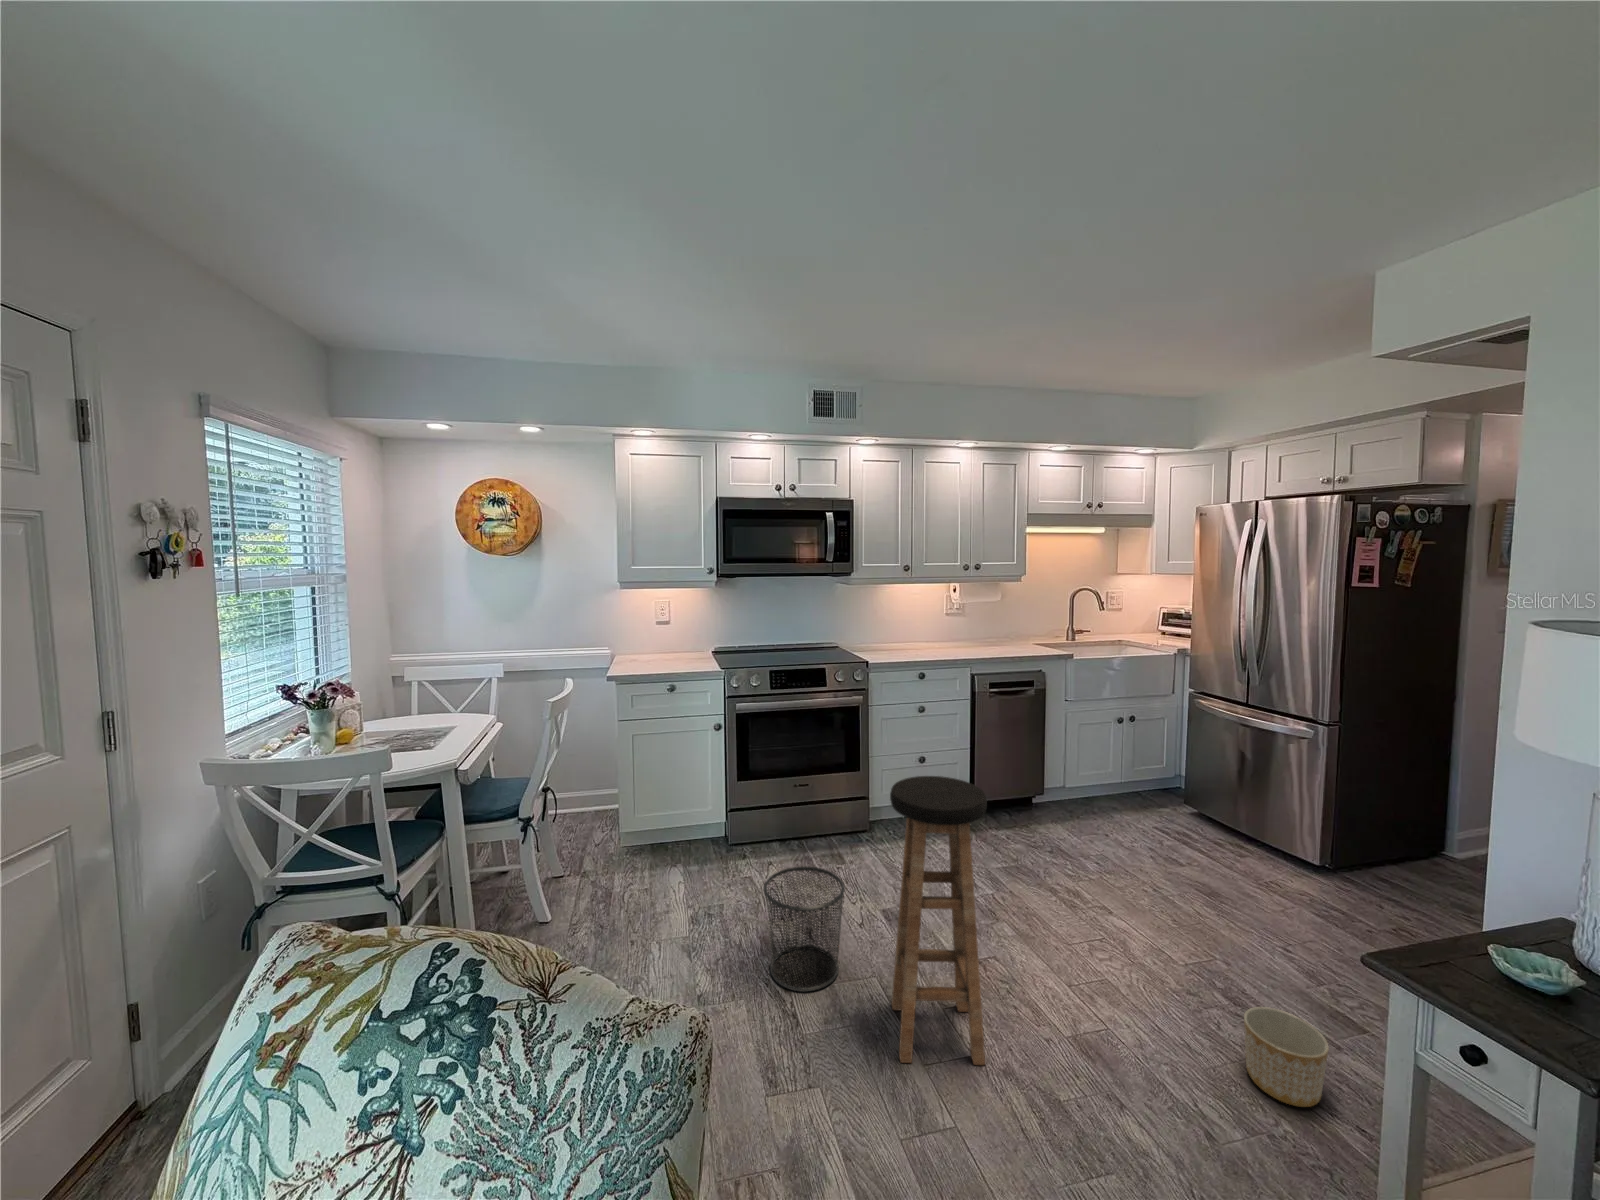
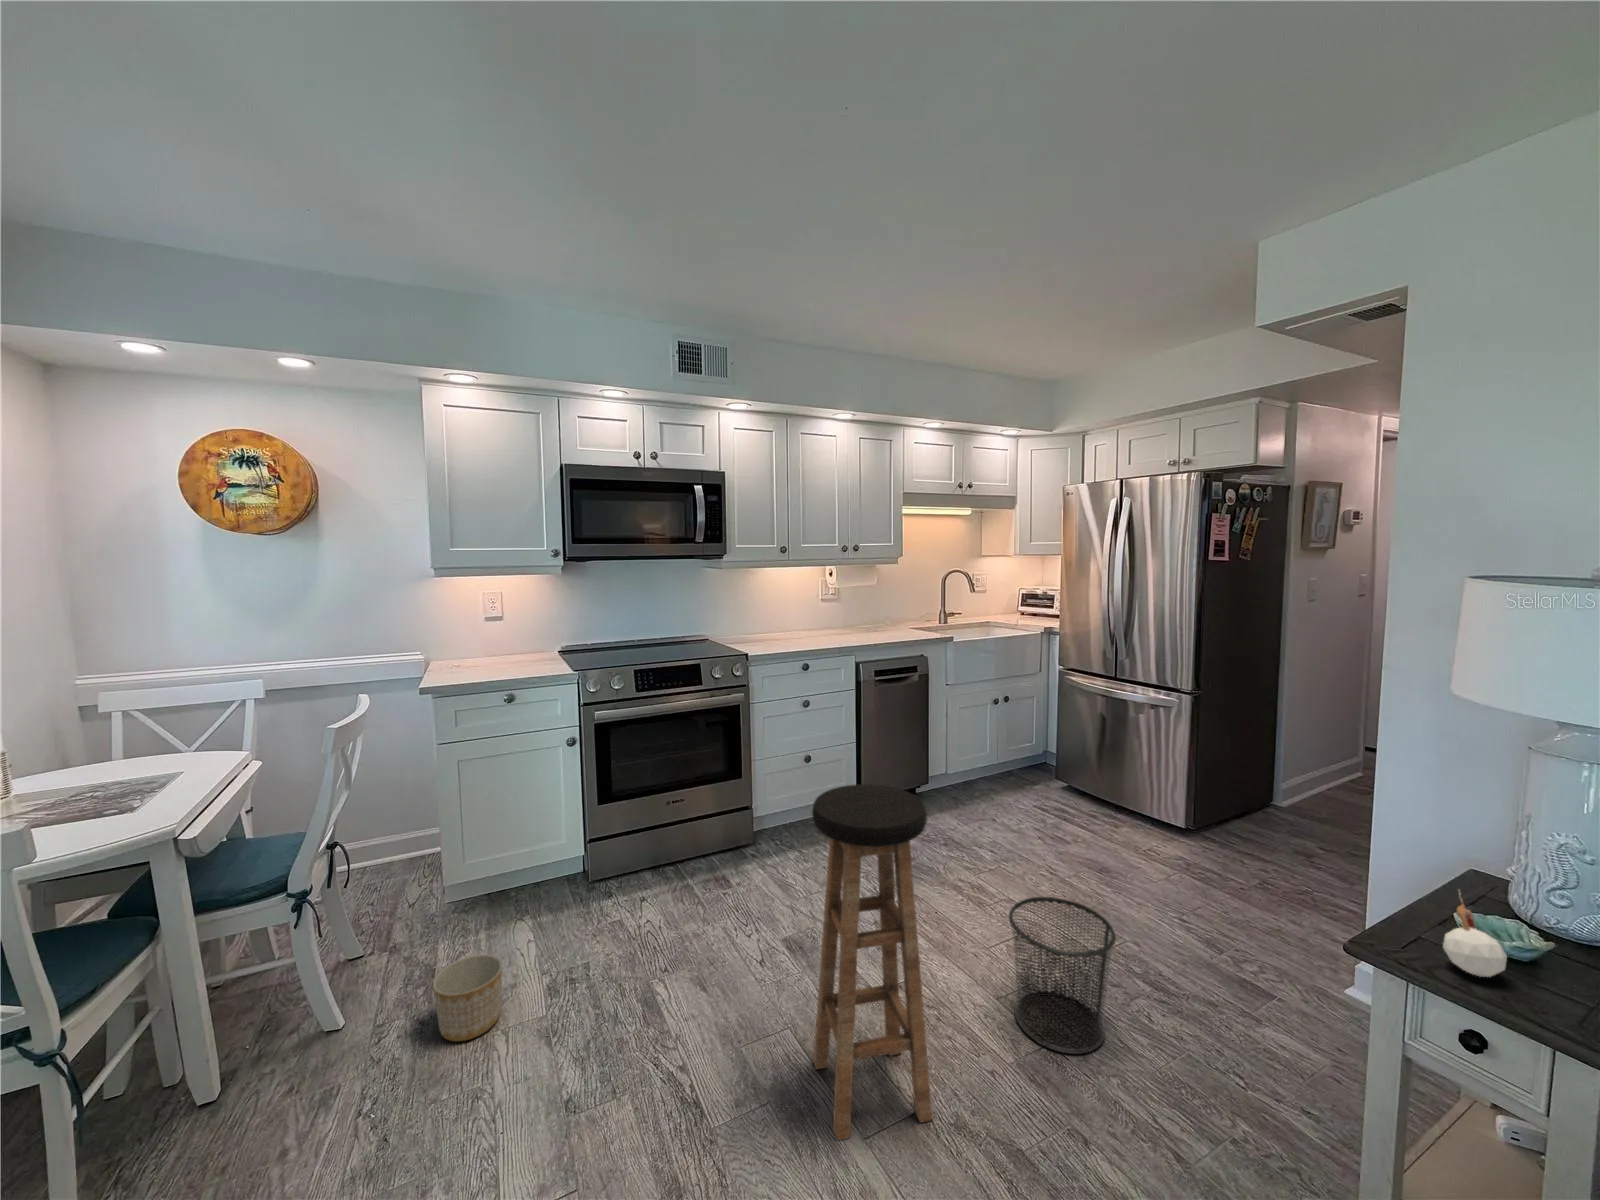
waste bin: present [763,866,845,992] -> present [1009,897,1116,1054]
candle: none [1462,918,1525,1002] -> present [1443,890,1507,977]
planter: present [1244,1007,1329,1107] -> present [433,954,502,1041]

